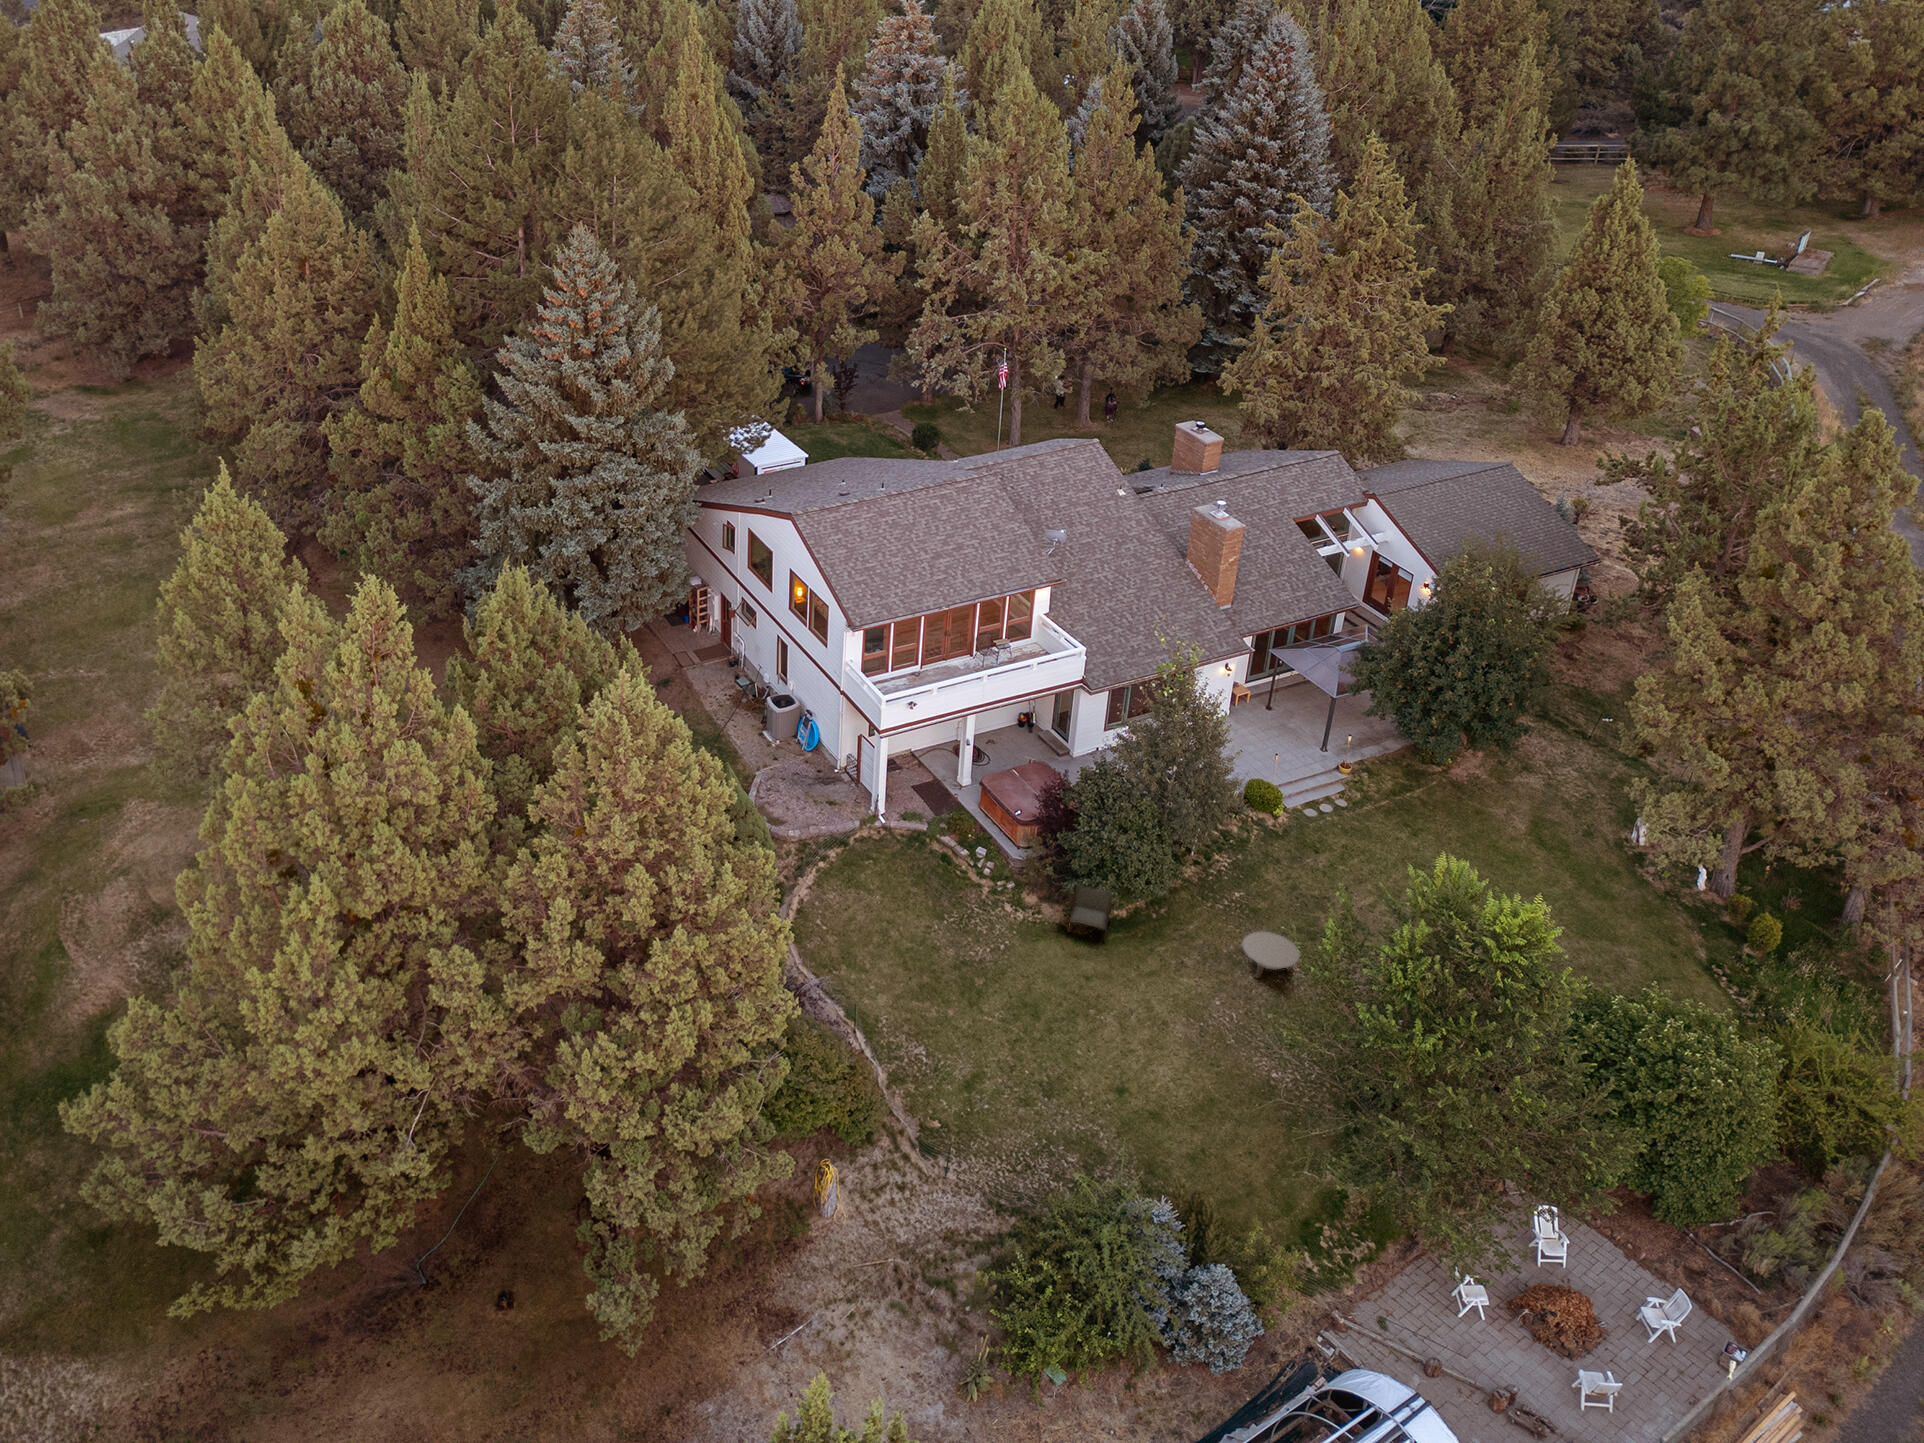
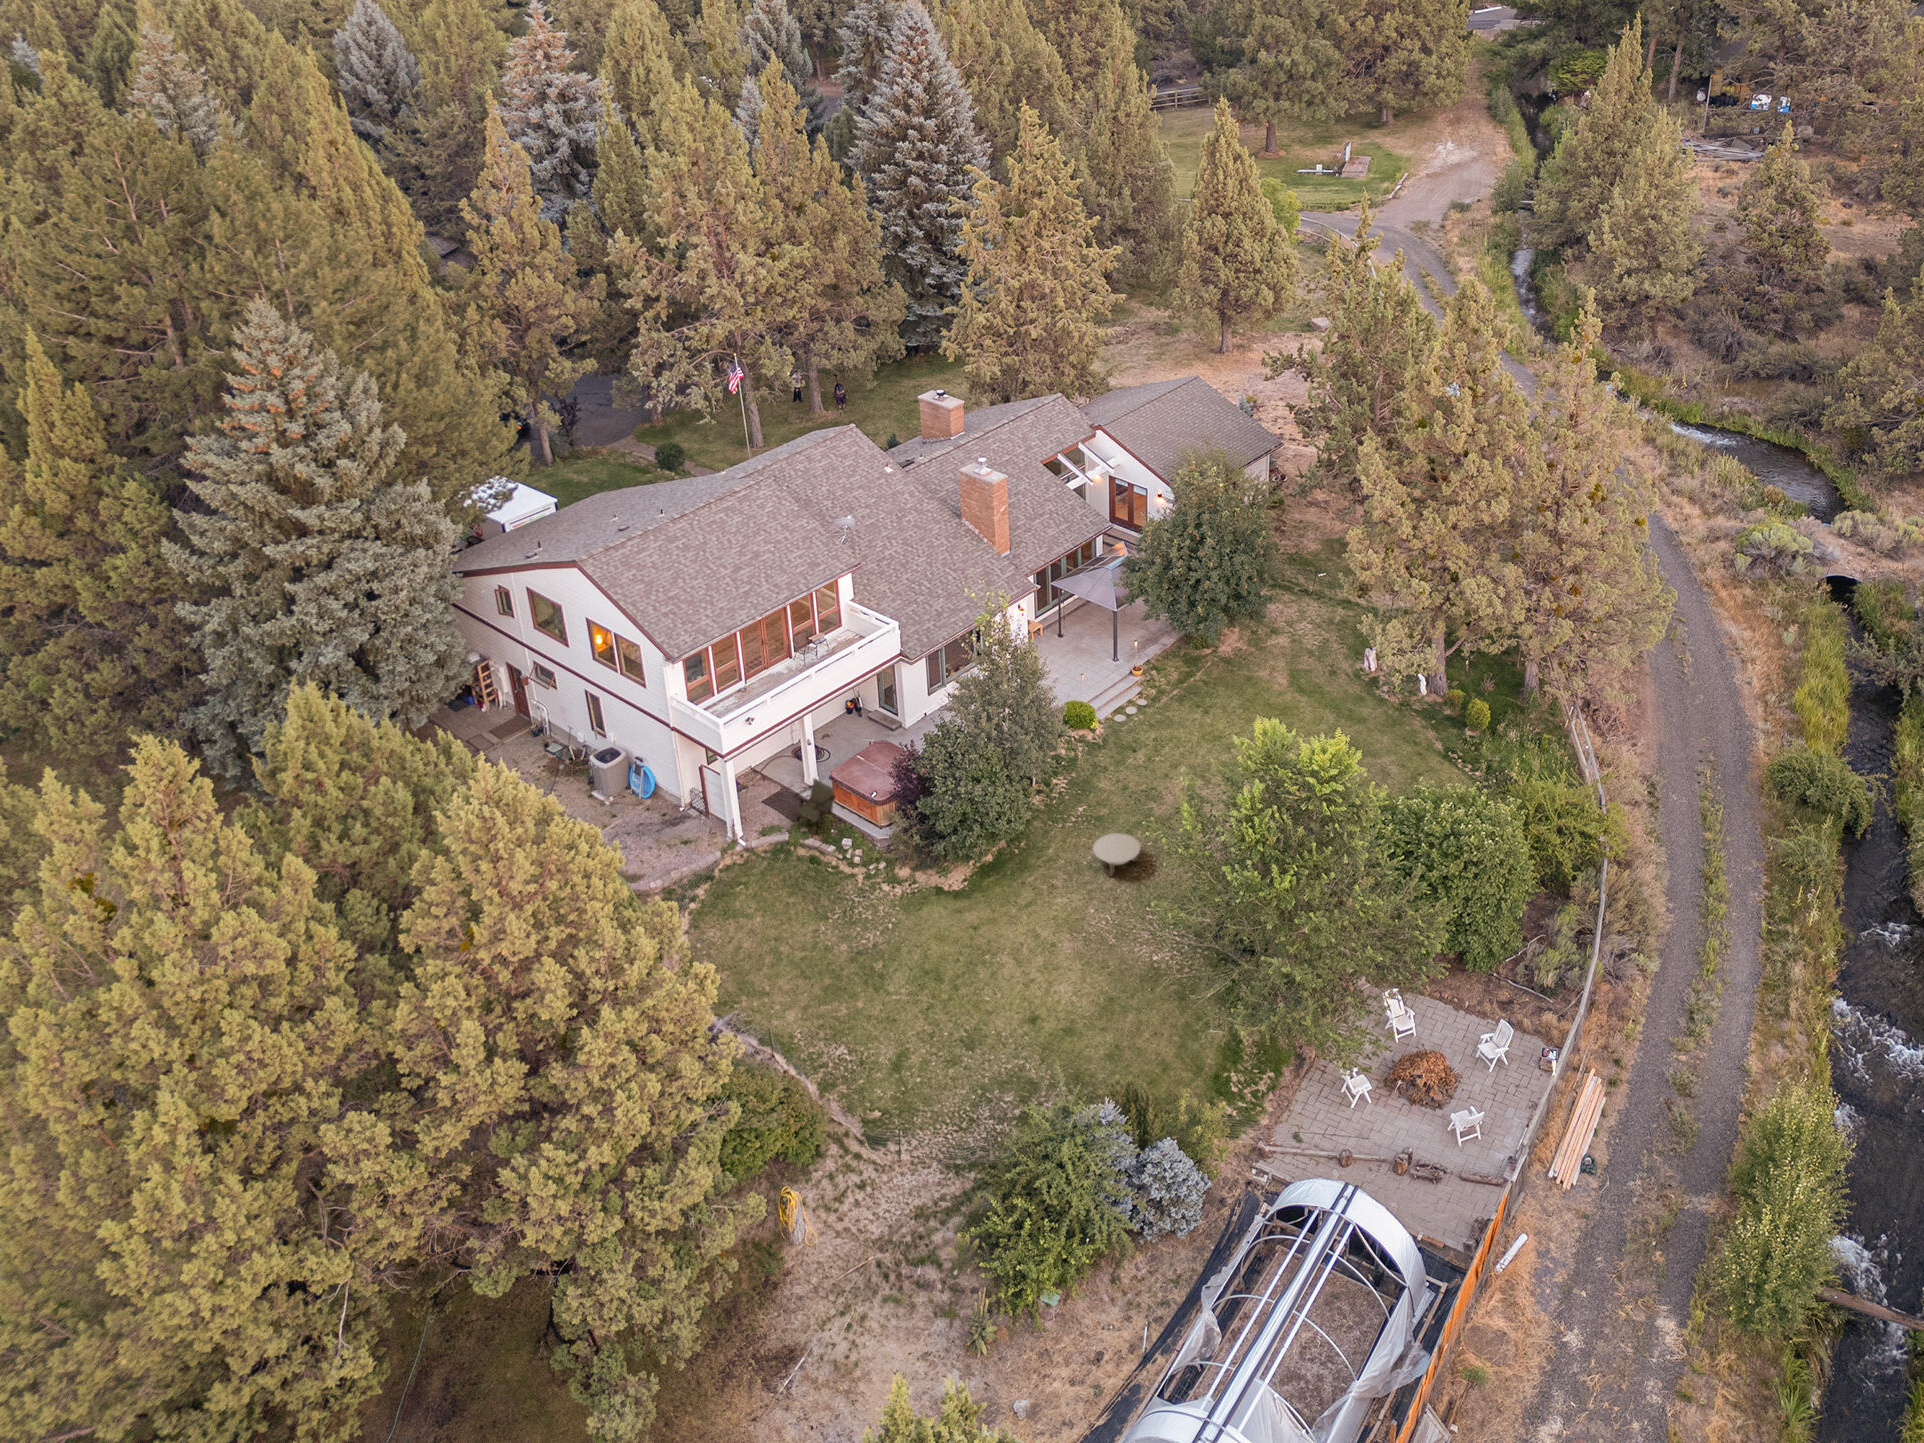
lounge chair: present [1067,884,1113,940] -> present [793,778,837,833]

